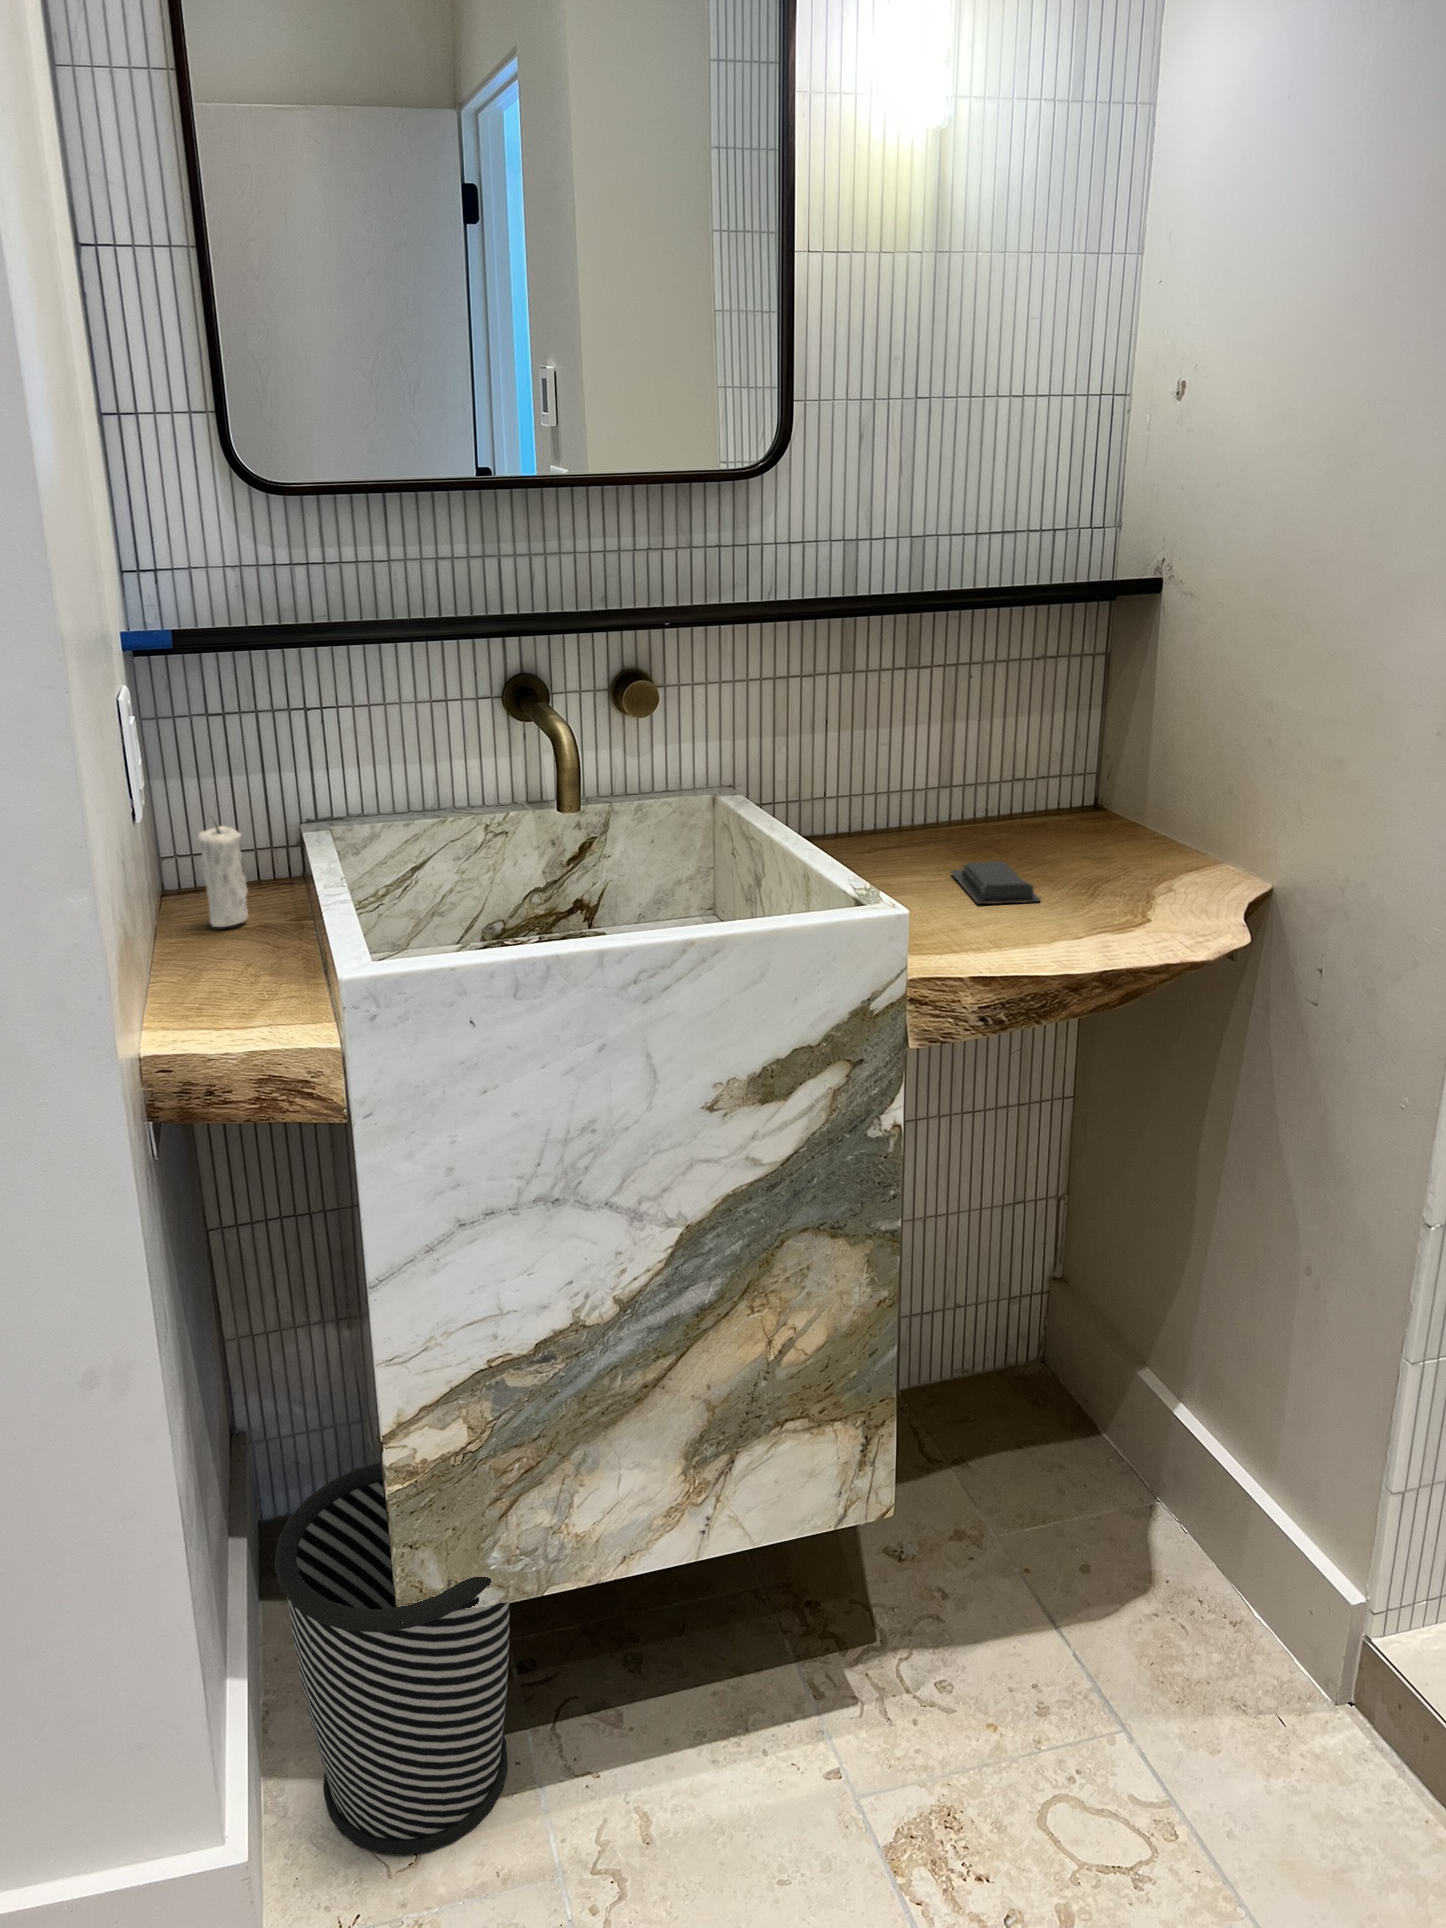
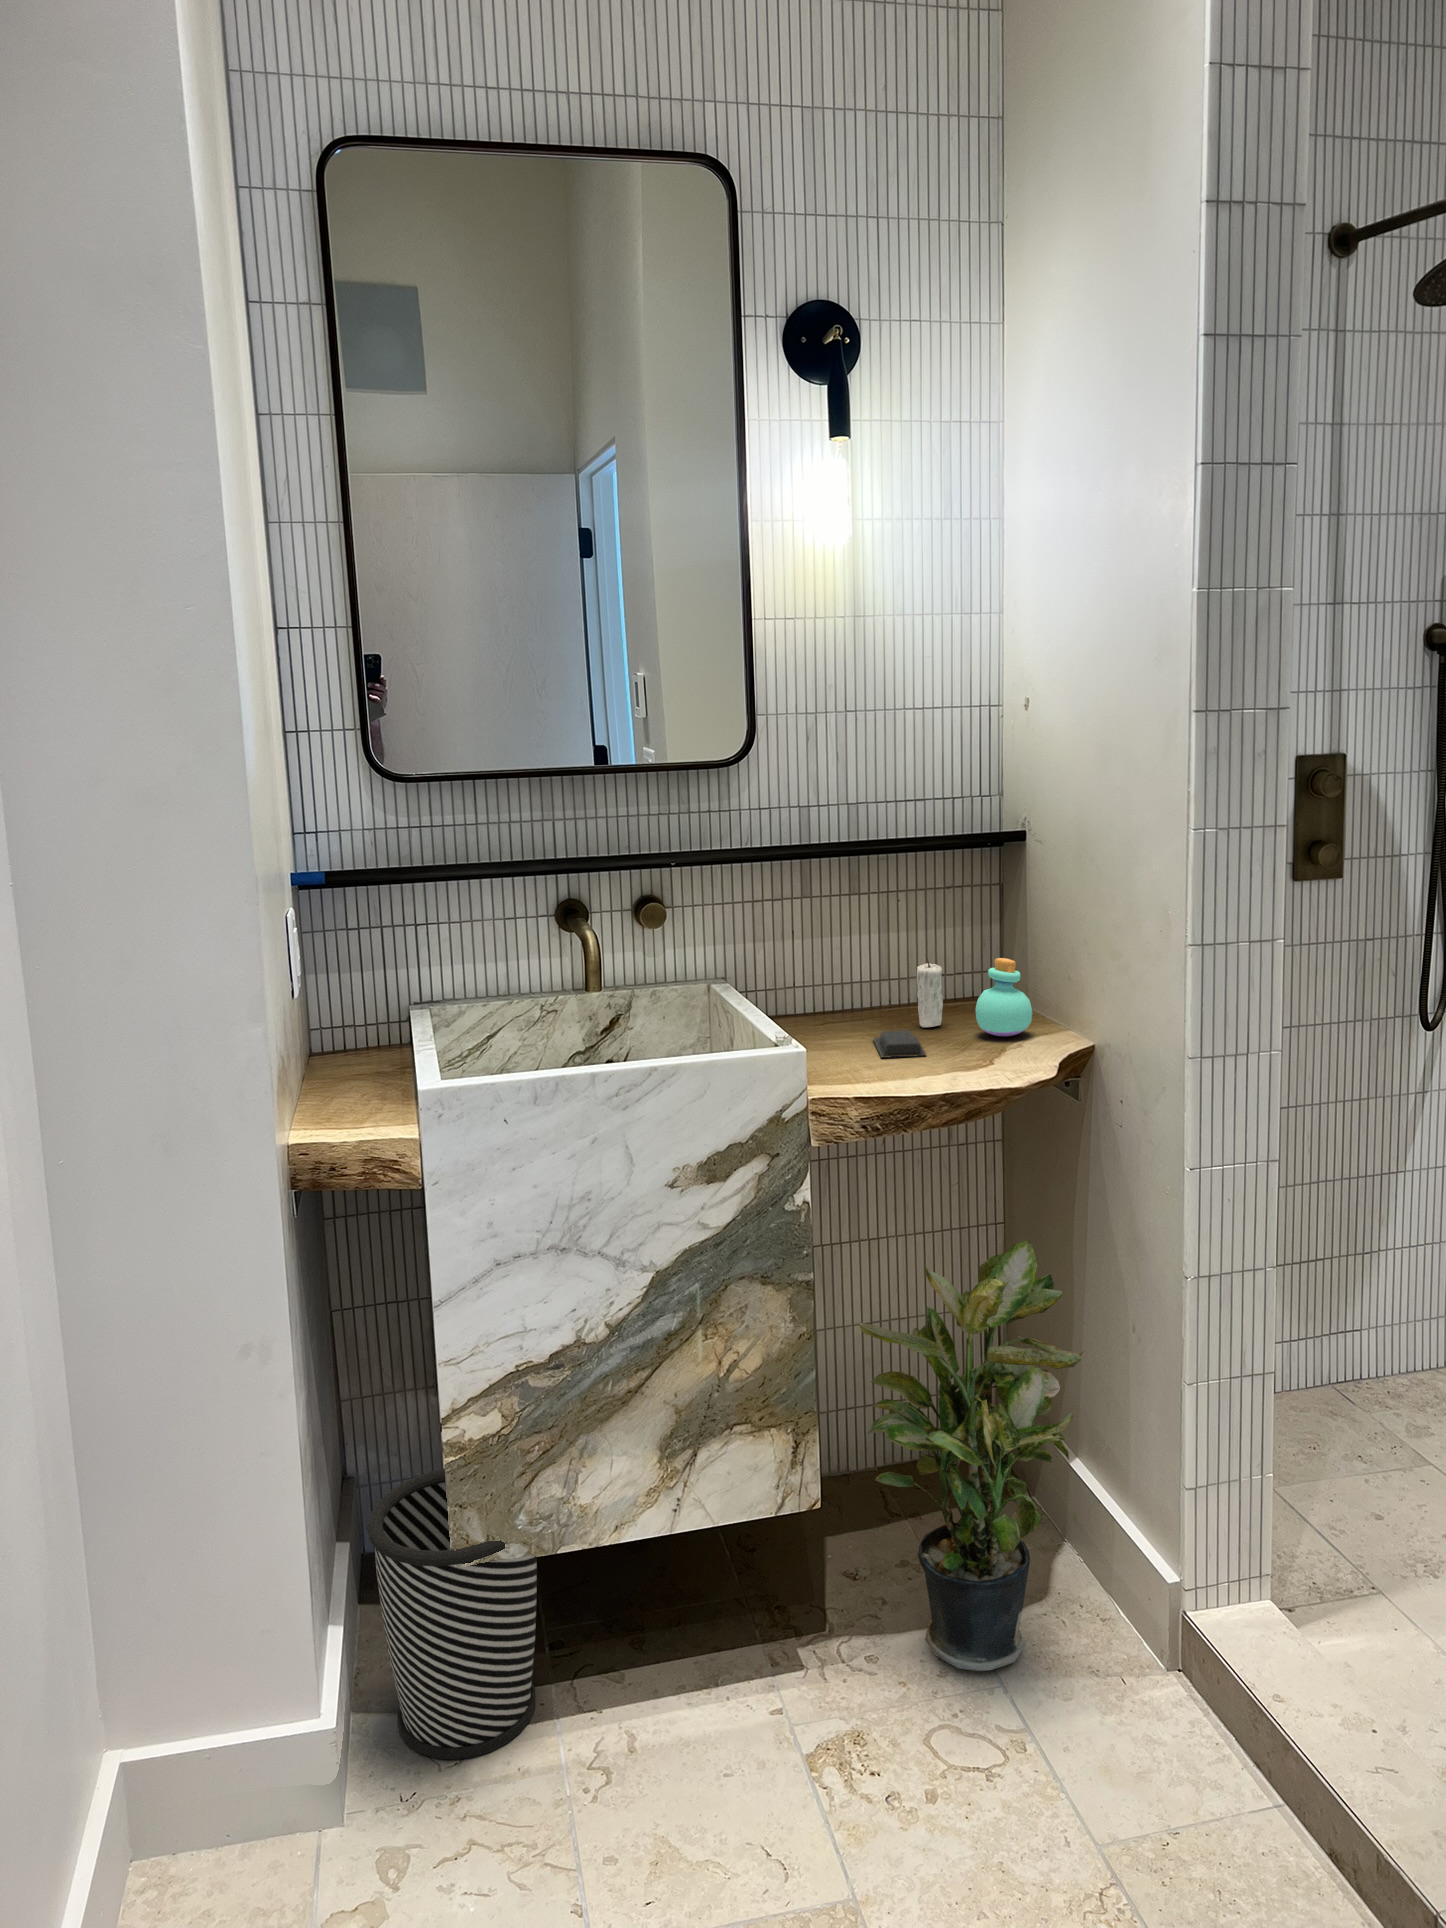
perfume bottle: none [1093,761,1177,871] -> present [975,958,1032,1036]
candle: present [198,816,248,927] -> present [917,959,943,1027]
potted plant: none [944,1164,1278,1709] -> present [858,1240,1084,1671]

